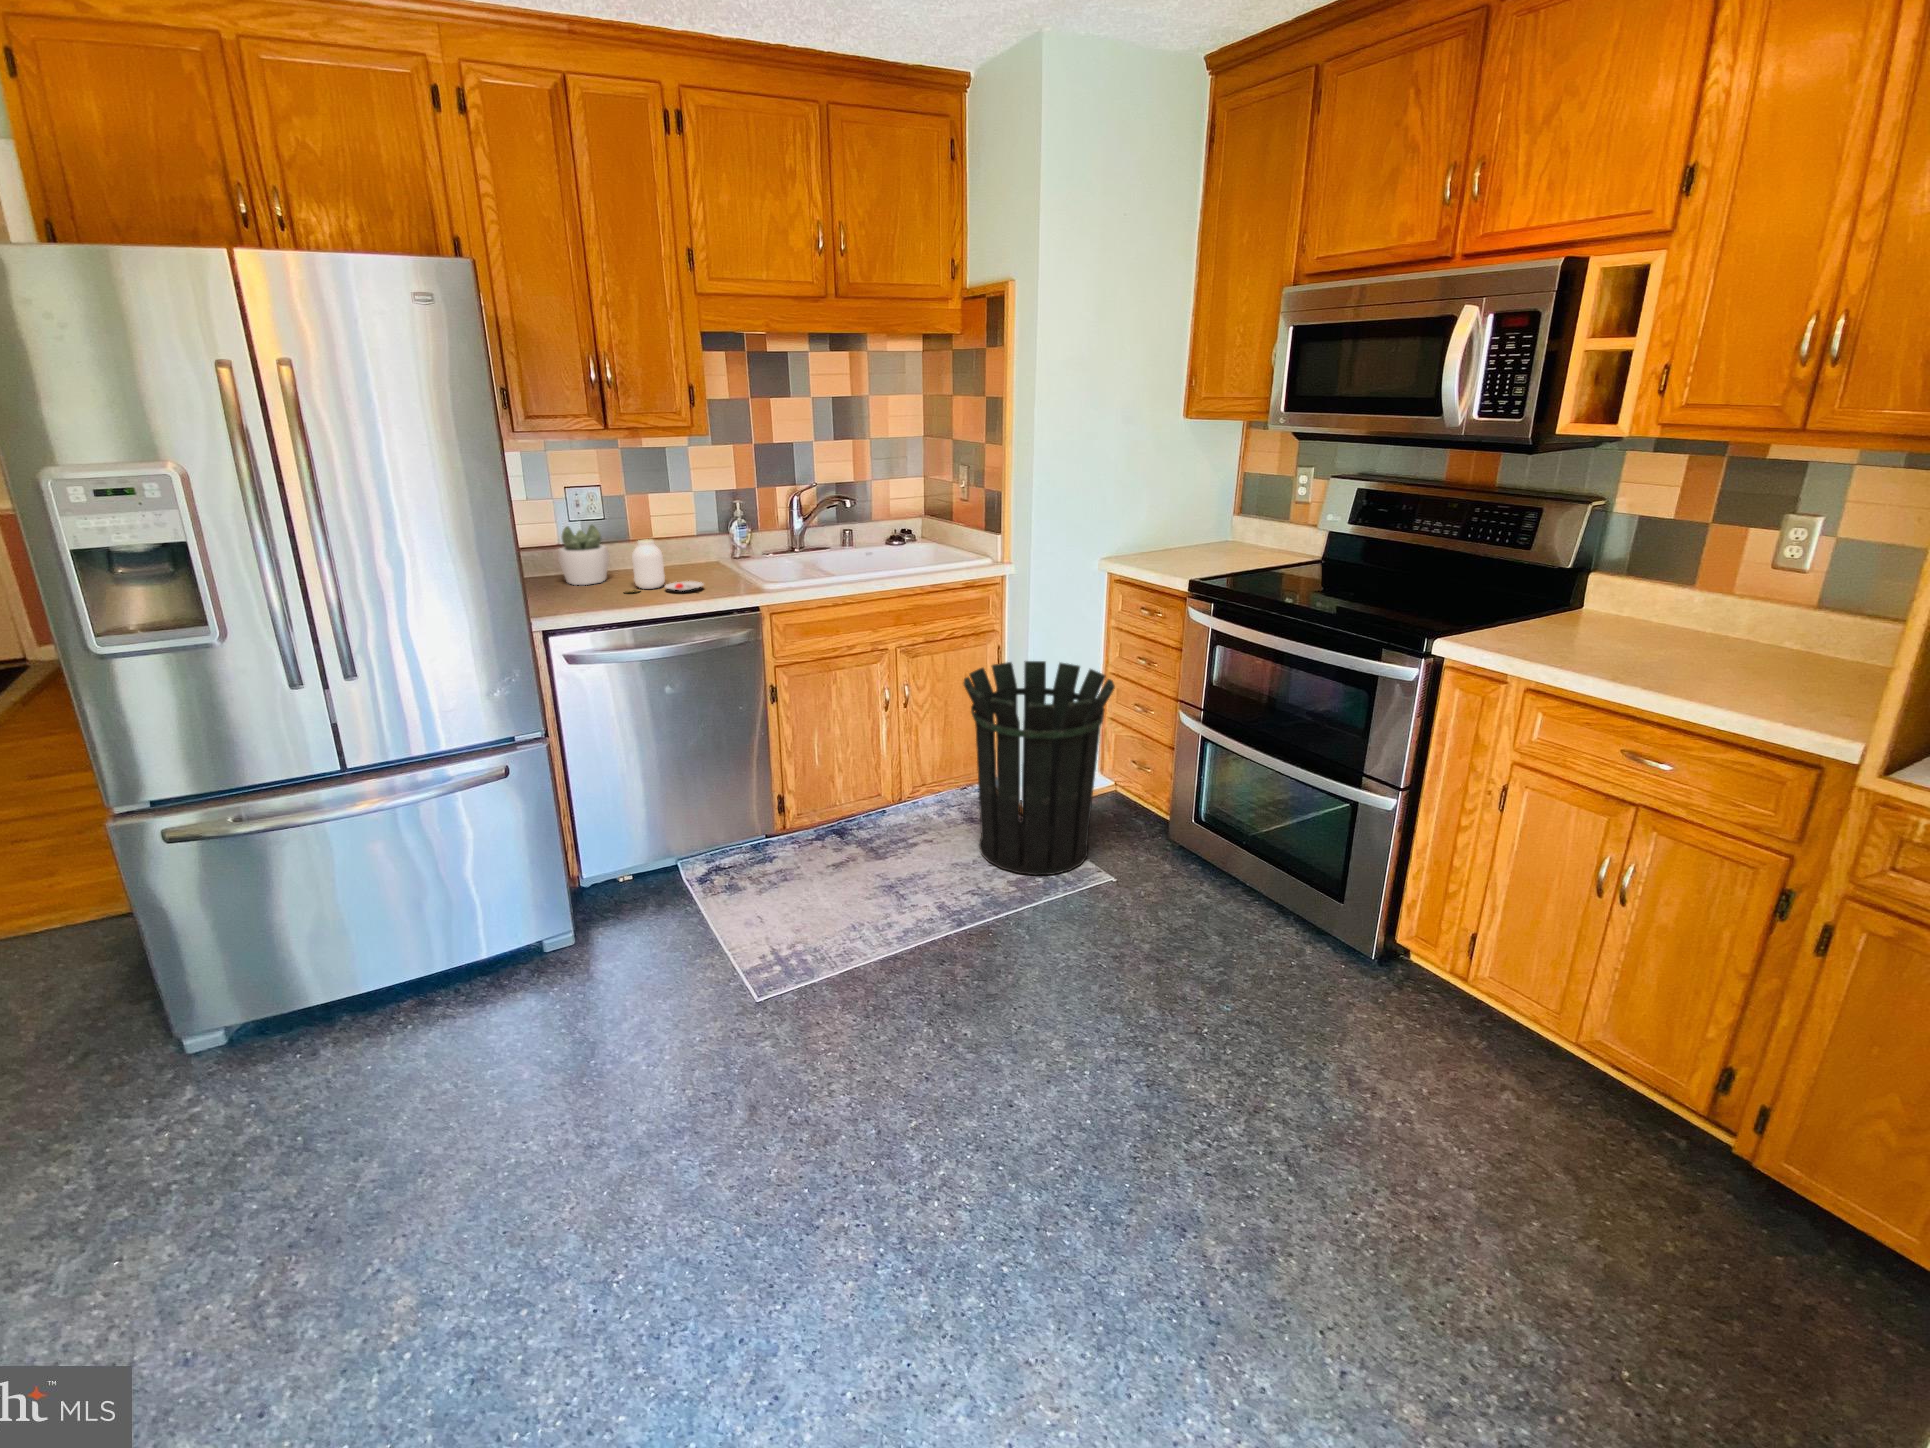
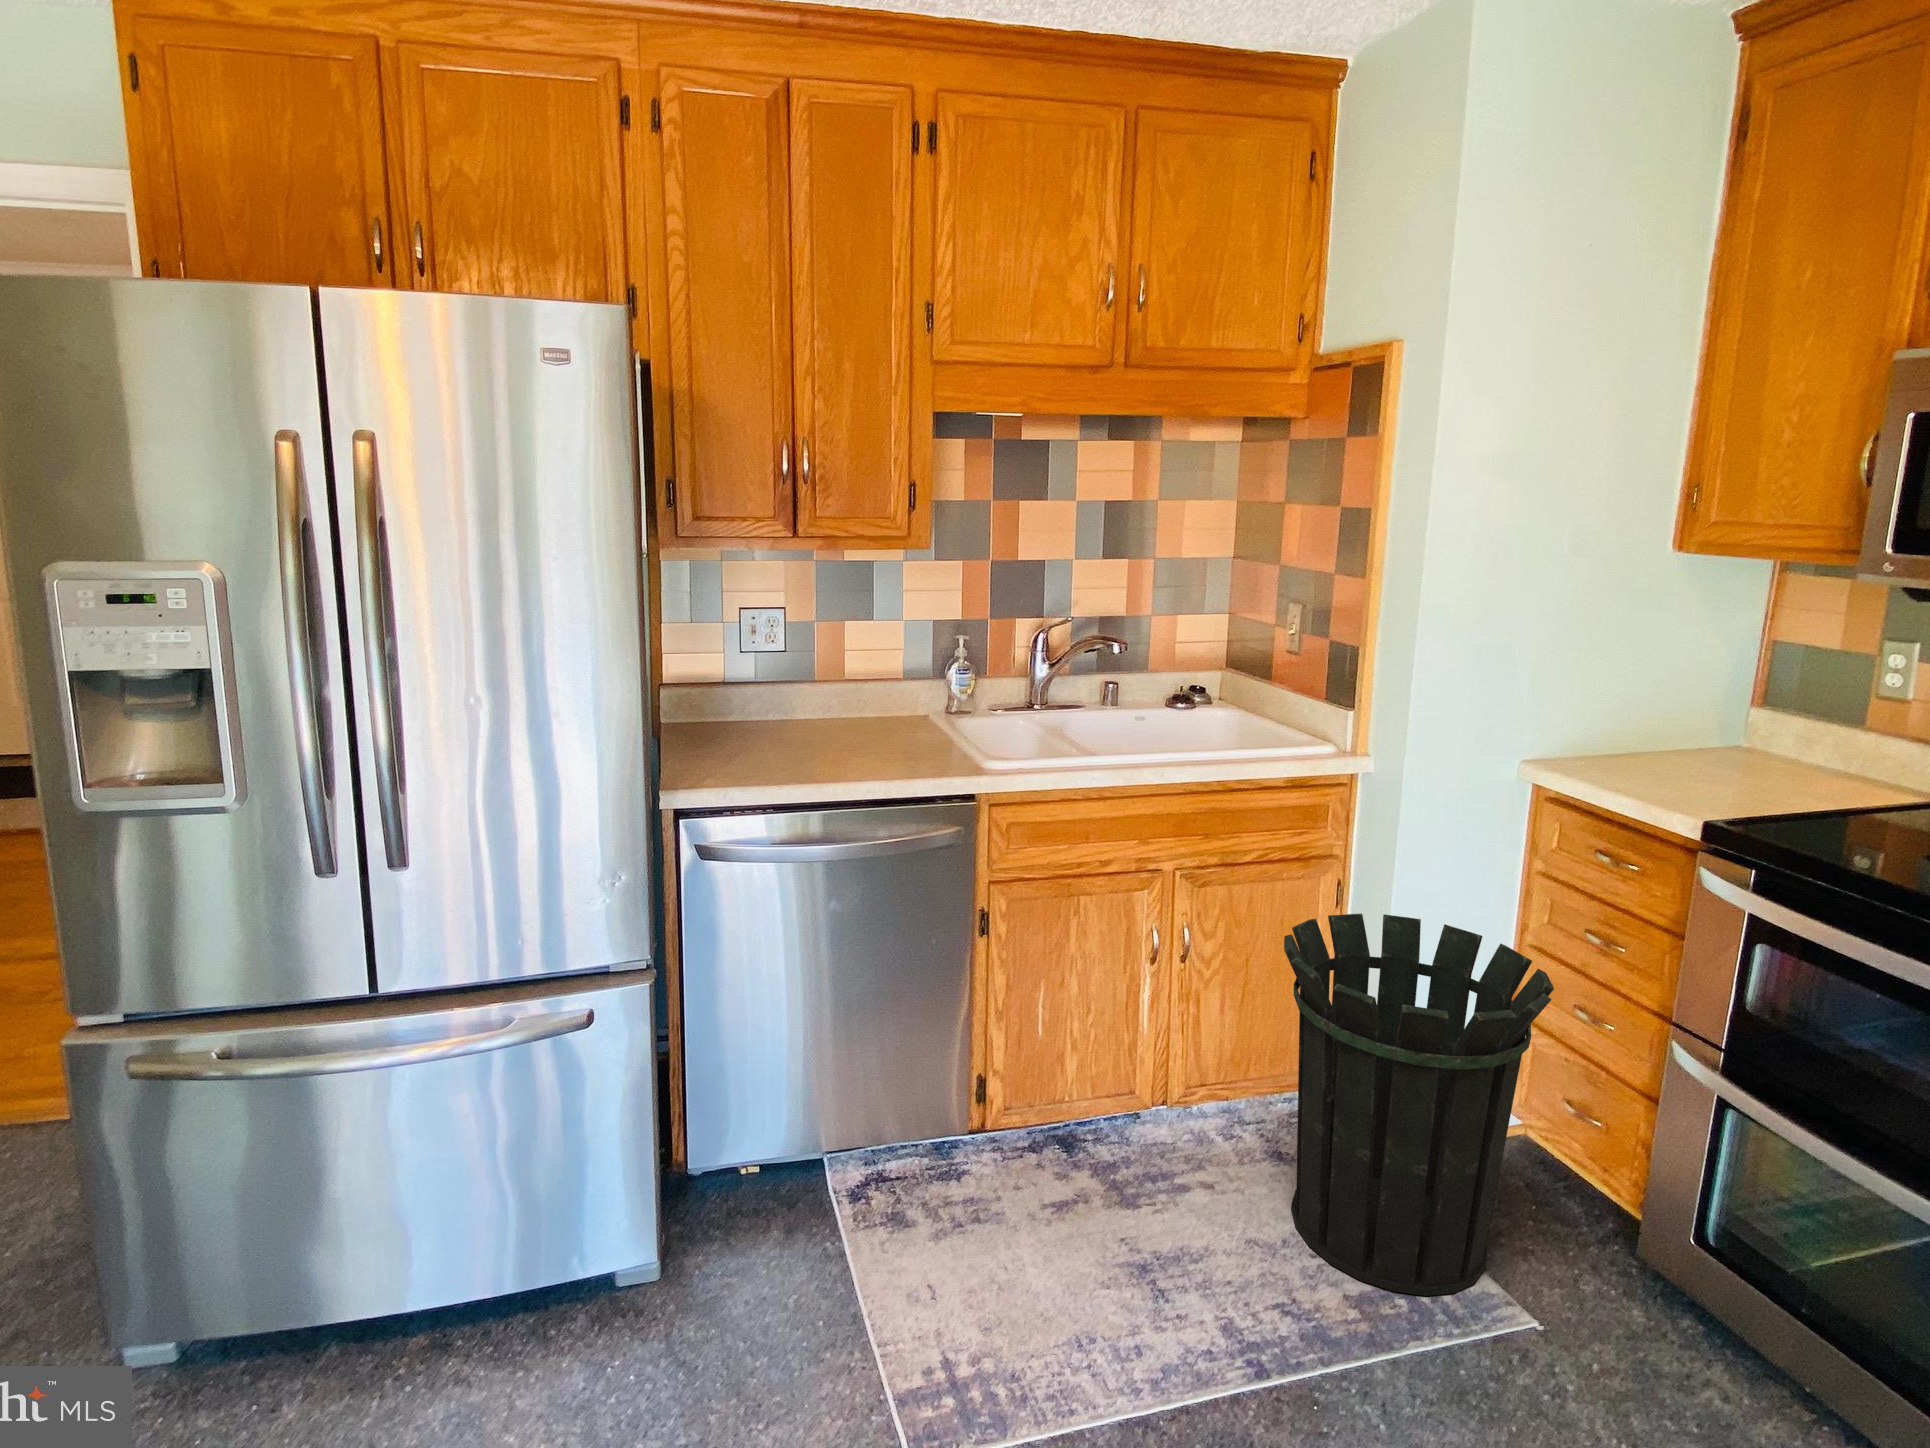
succulent plant: present [558,525,609,585] -> none [715,659,782,741]
jar: present [624,539,703,592] -> none [791,686,902,762]

